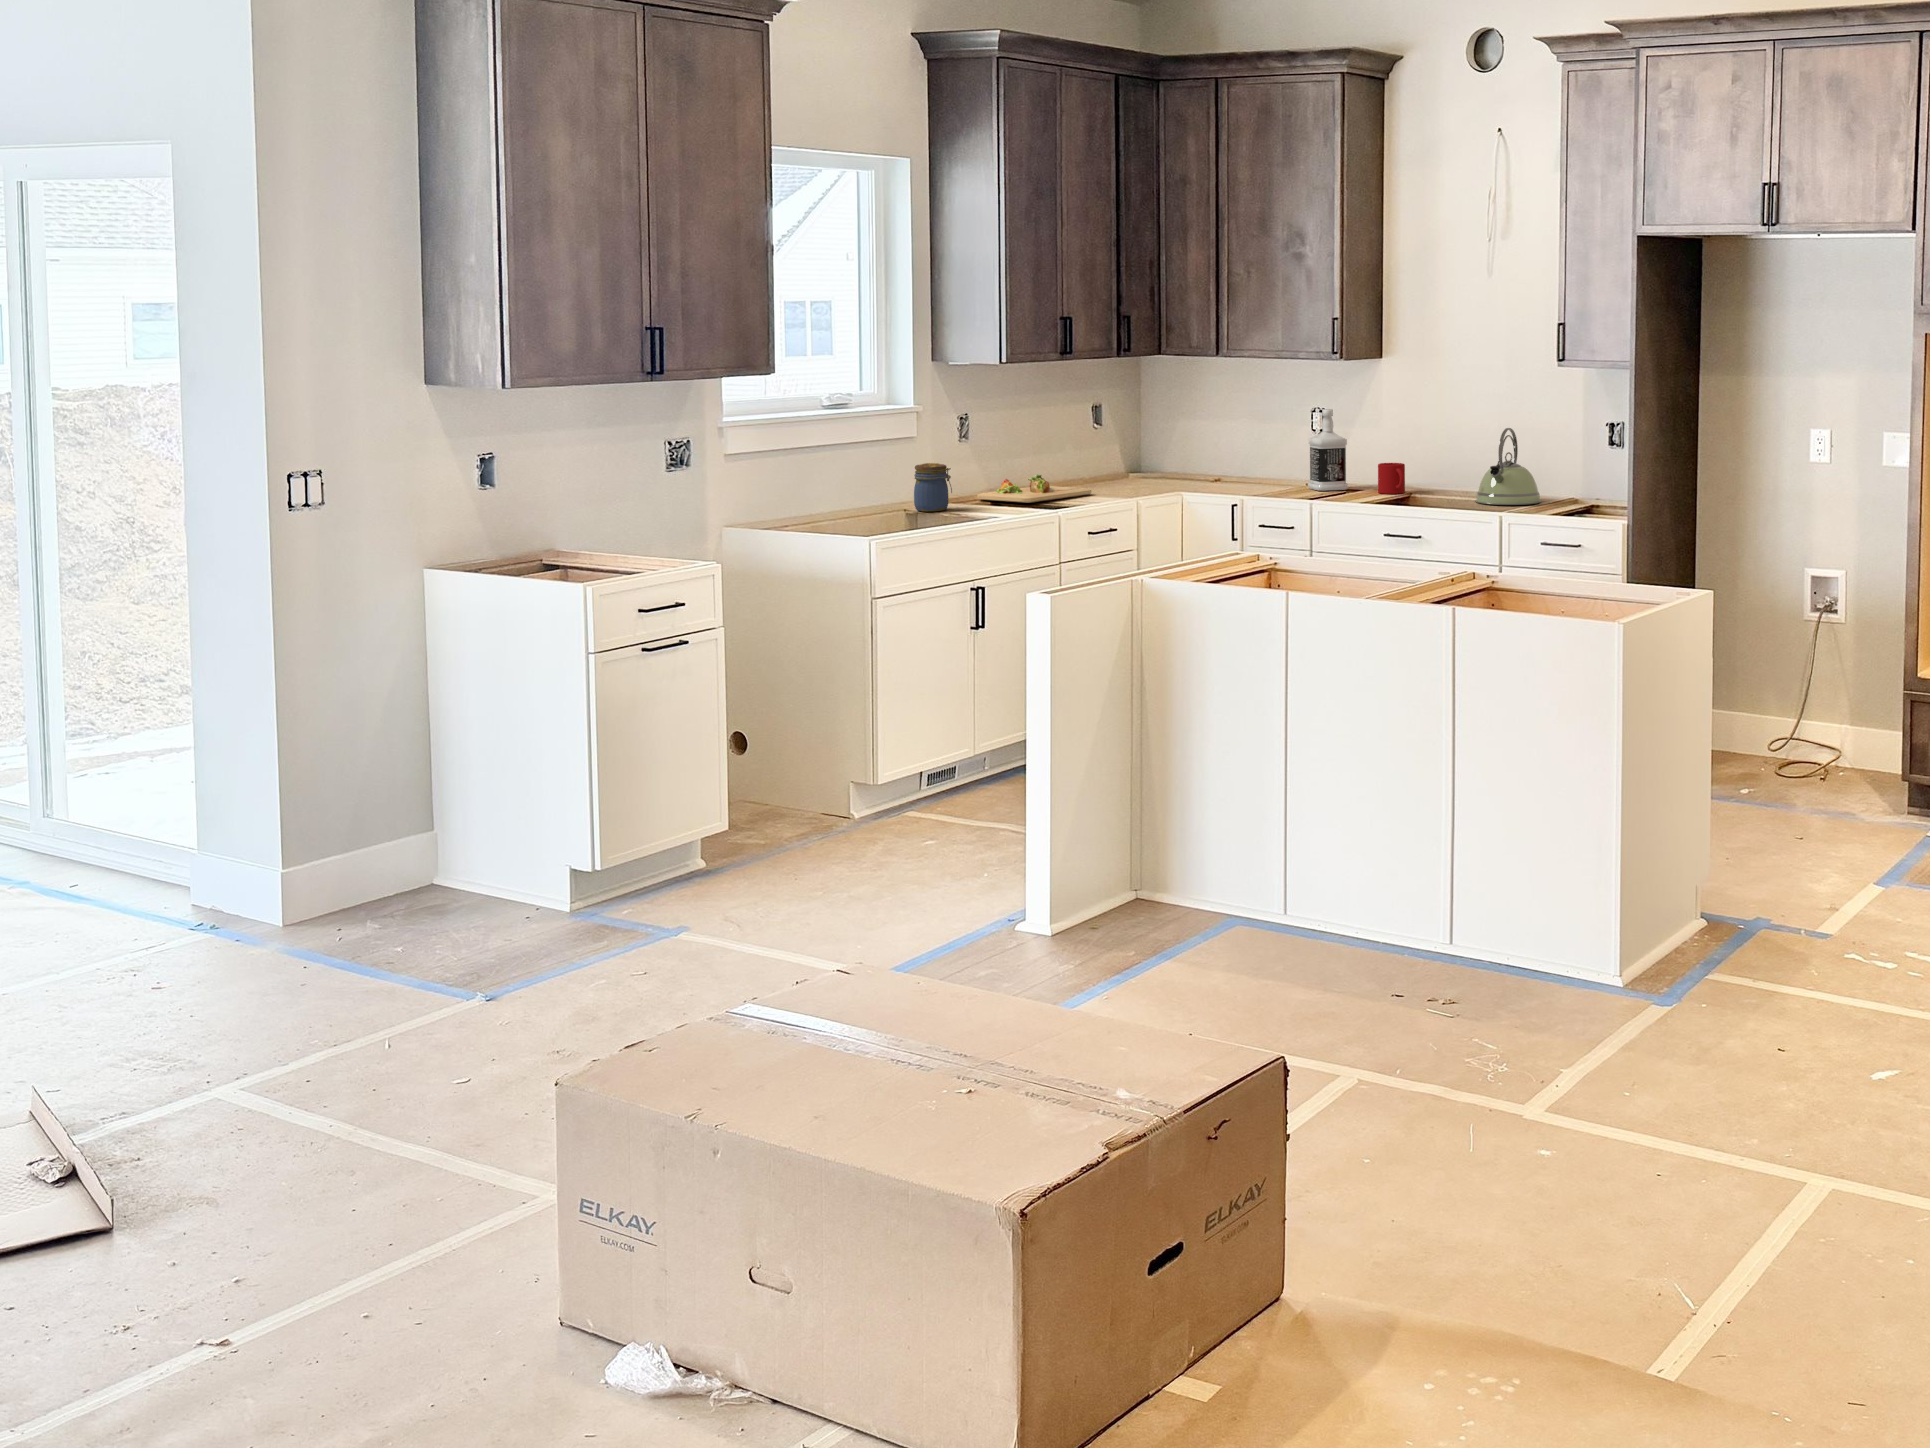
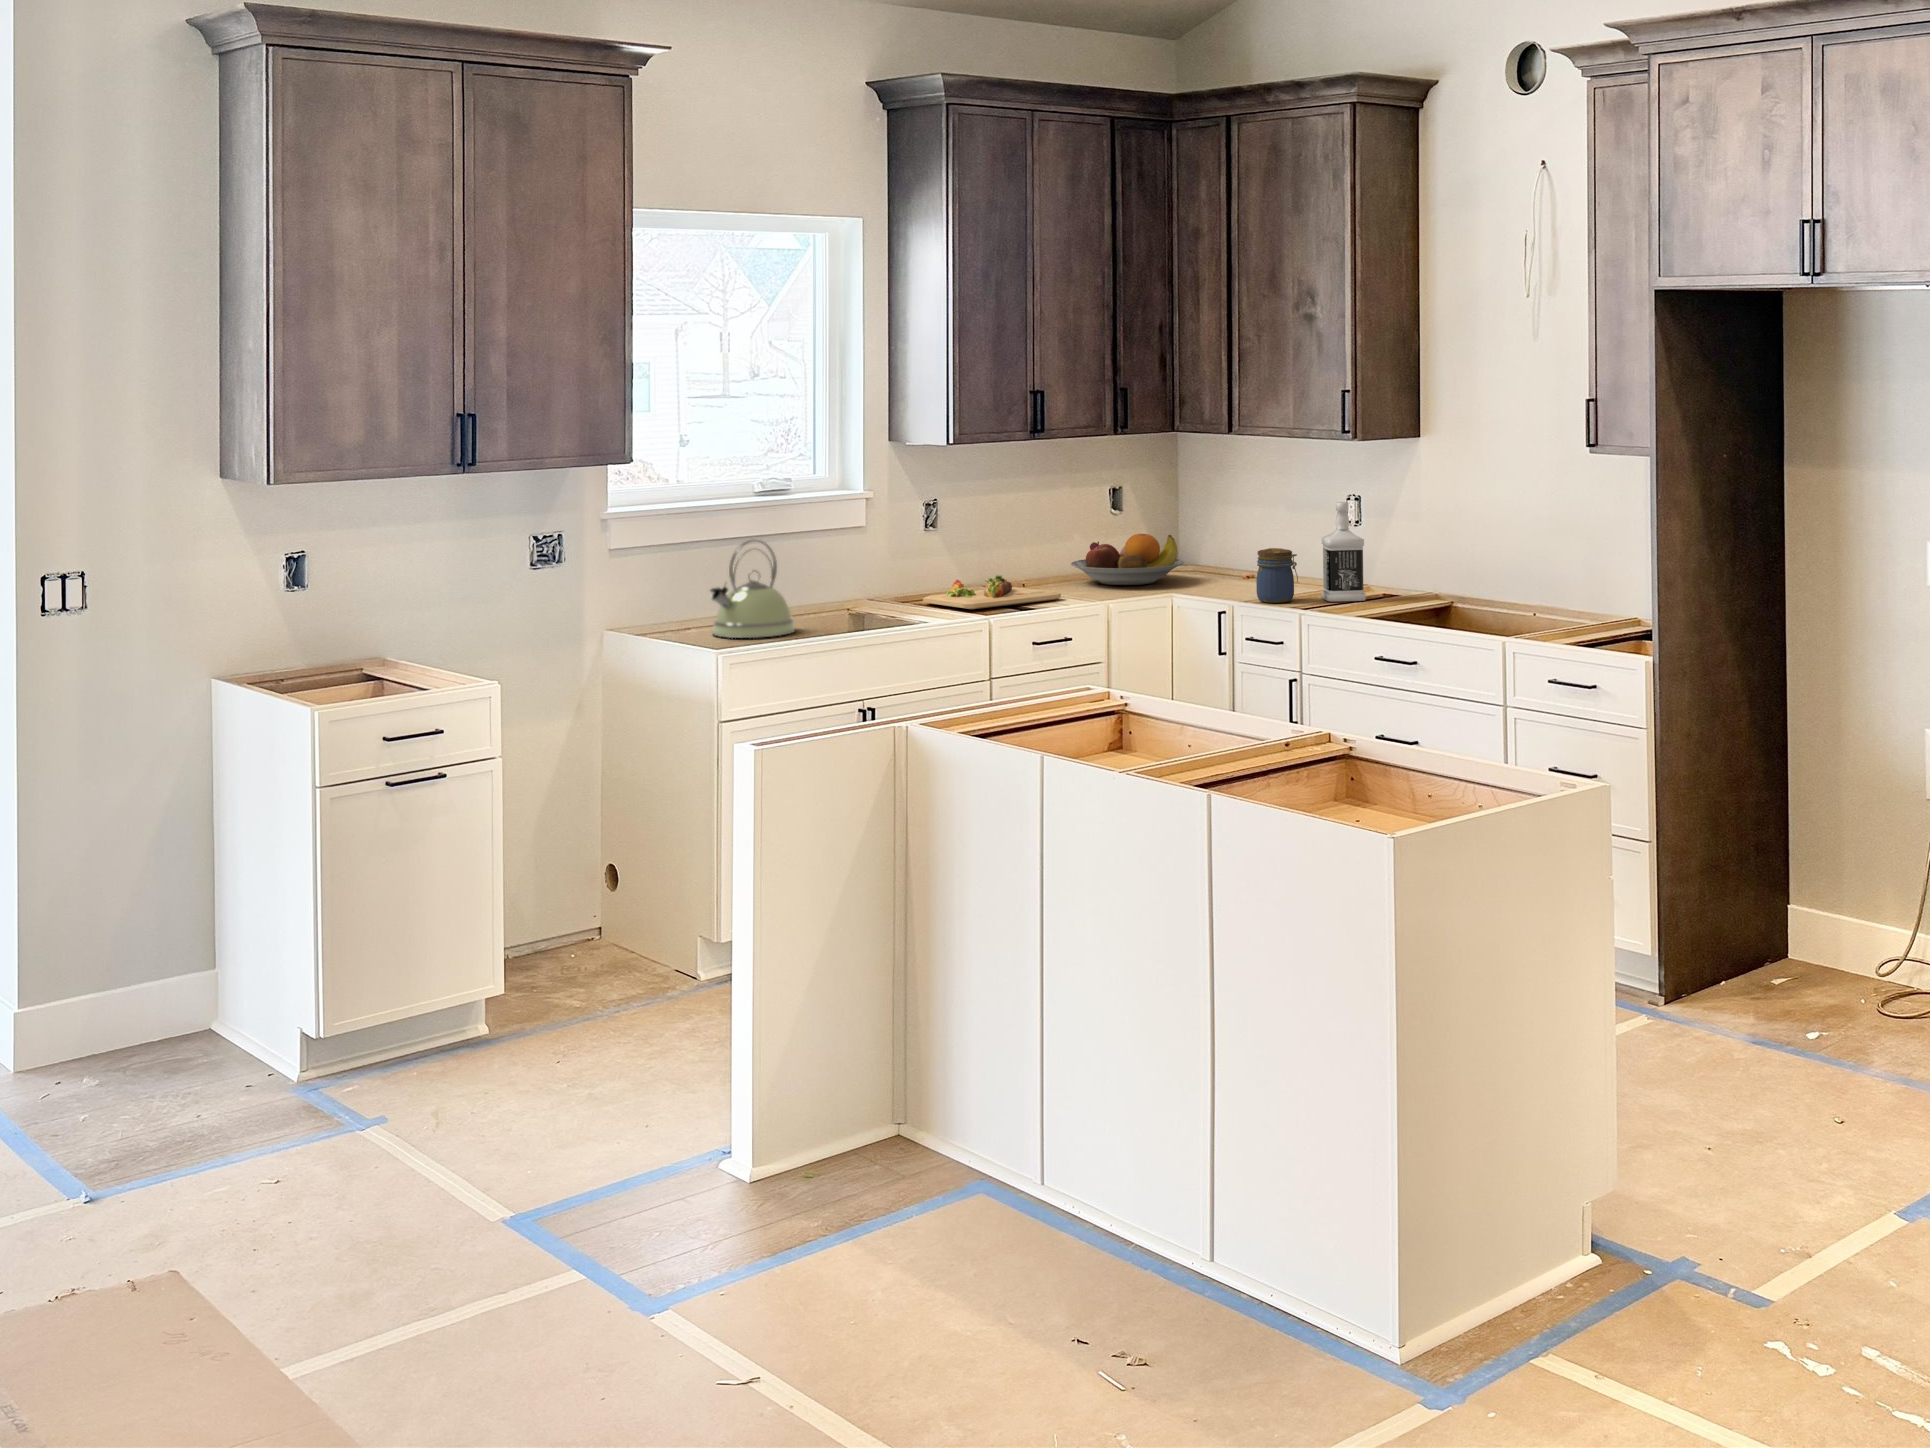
kettle: present [1476,428,1541,505] -> present [710,540,795,638]
fruit bowl: none [1079,440,1177,483] -> present [1071,534,1184,585]
jar: present [914,463,952,511] -> present [1256,548,1298,603]
mug: present [1378,463,1405,494] -> none [1397,569,1430,608]

